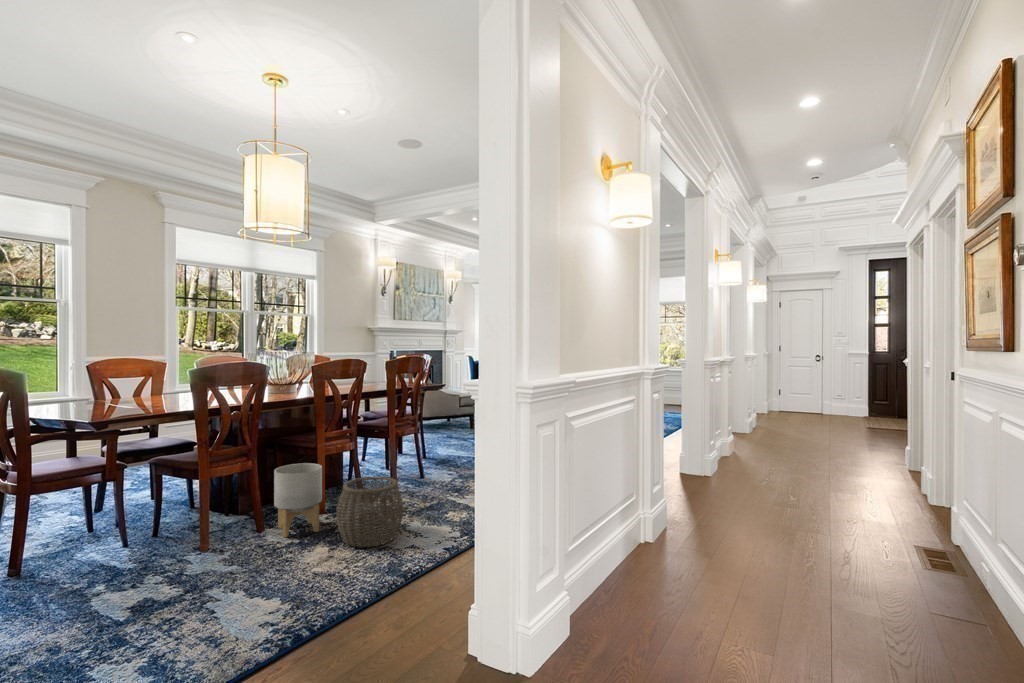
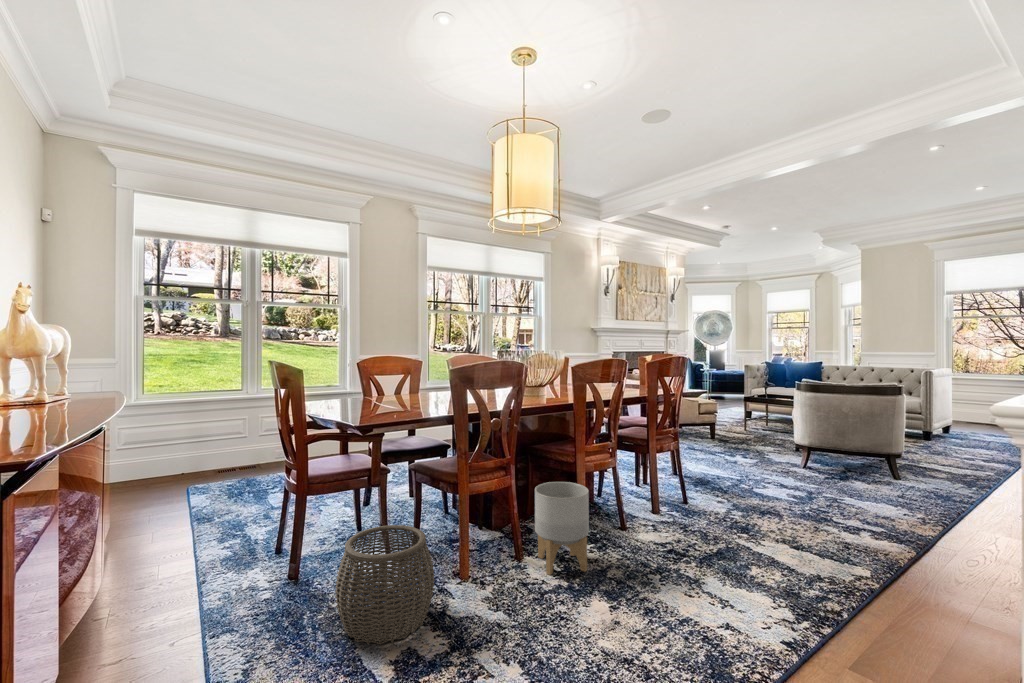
woven basket: present [337,477,403,548] -> present [335,525,435,644]

